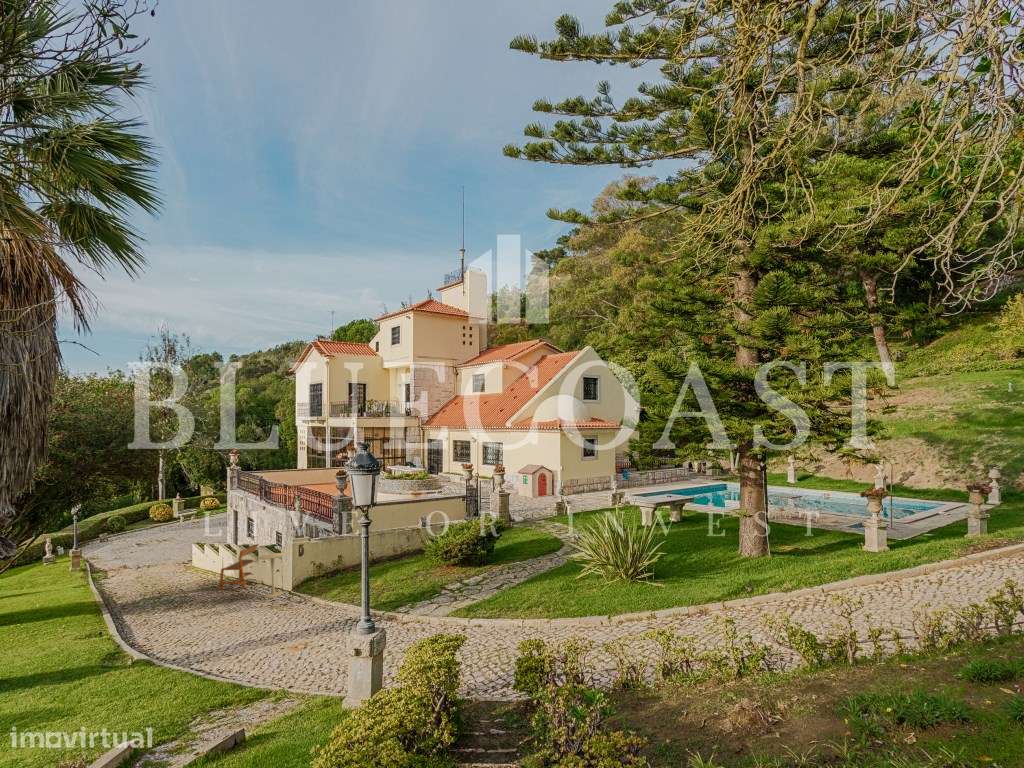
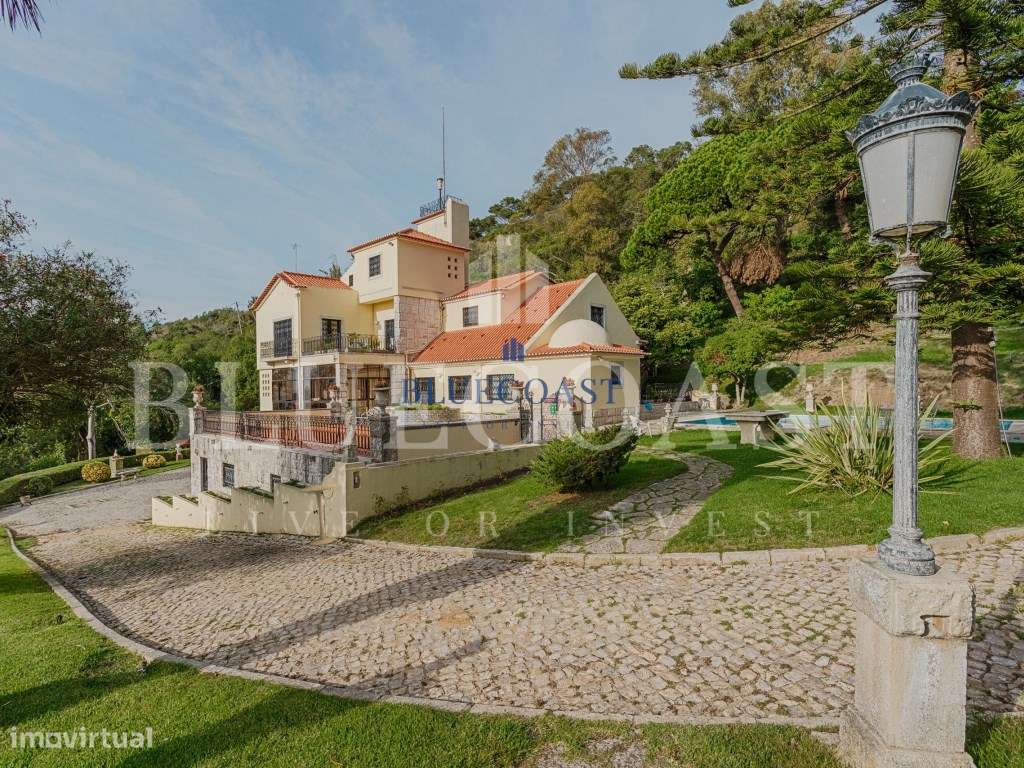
bench: present [220,544,258,591] -> none [232,480,283,544]

